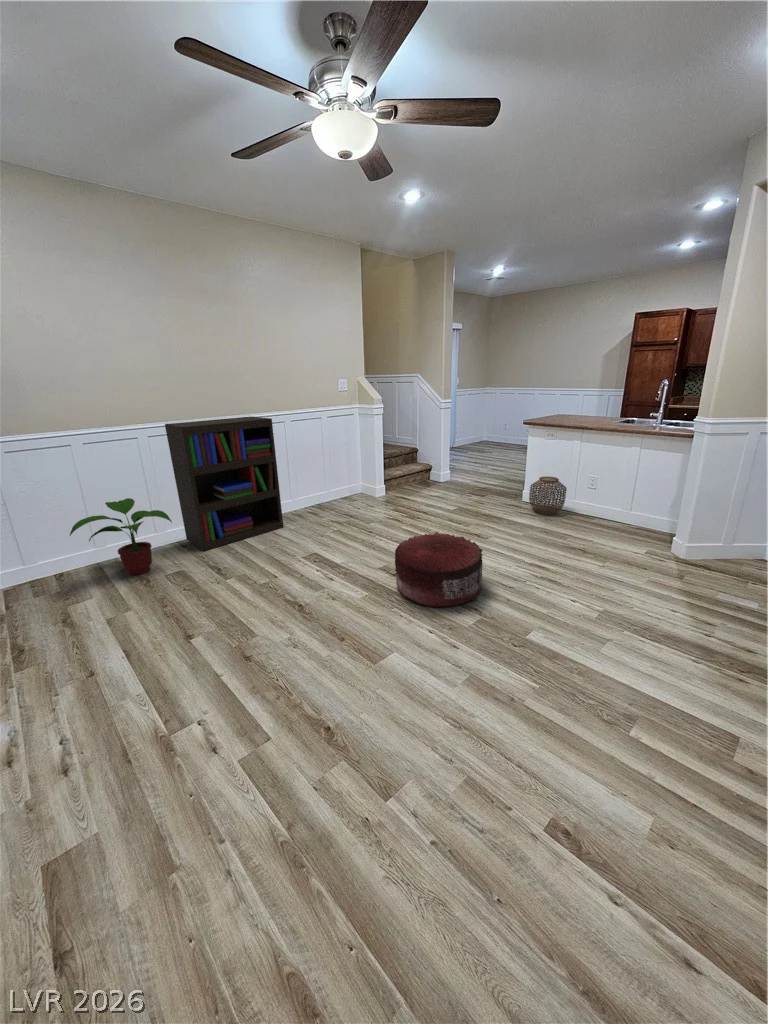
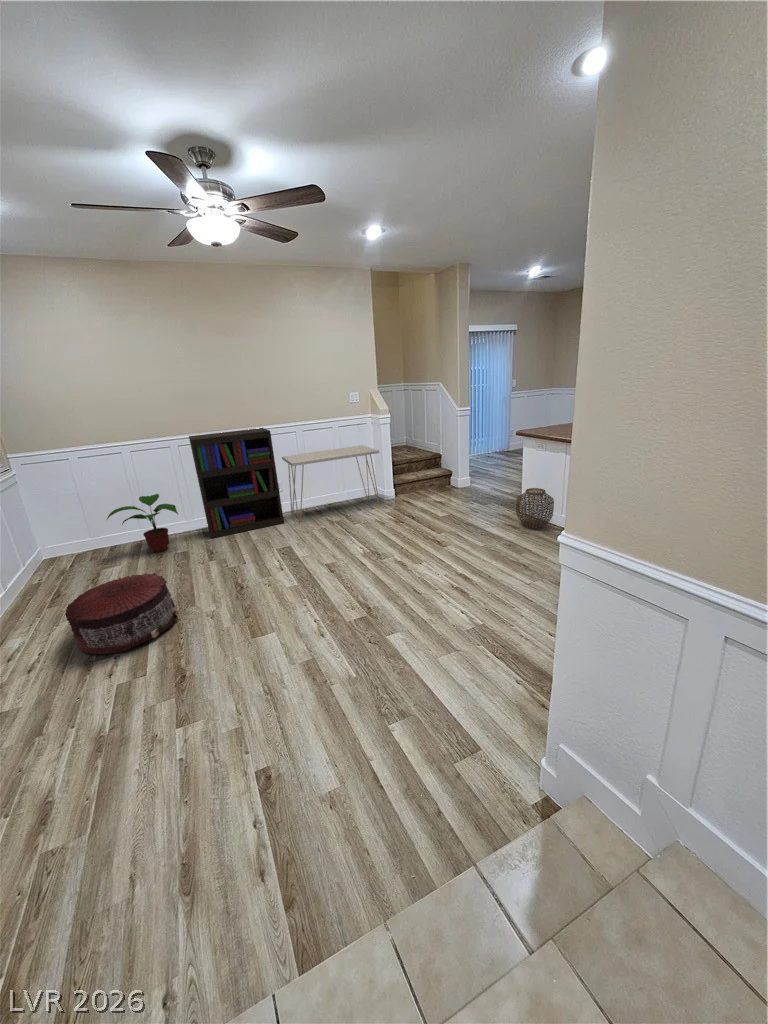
console table: none [271,439,380,524] -> present [282,445,380,521]
pouf: present [395,532,482,607] -> present [65,573,178,654]

